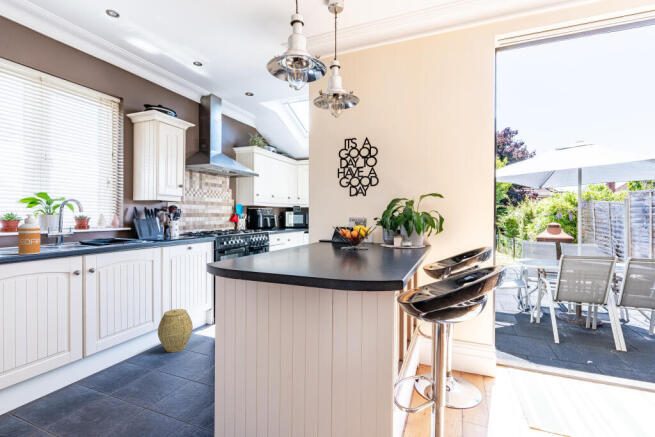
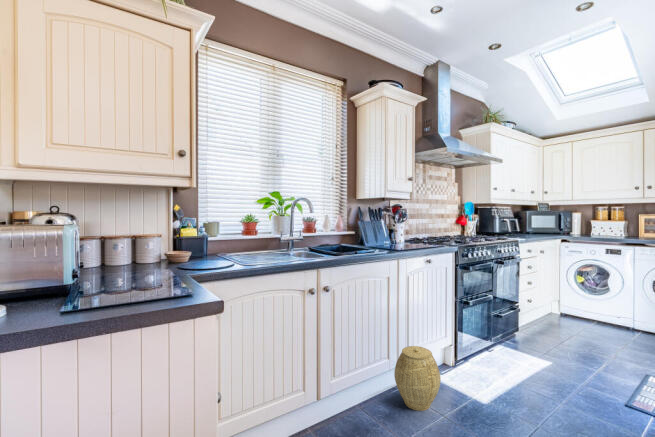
soap dispenser: present [18,214,40,255] -> none [255,215,276,266]

